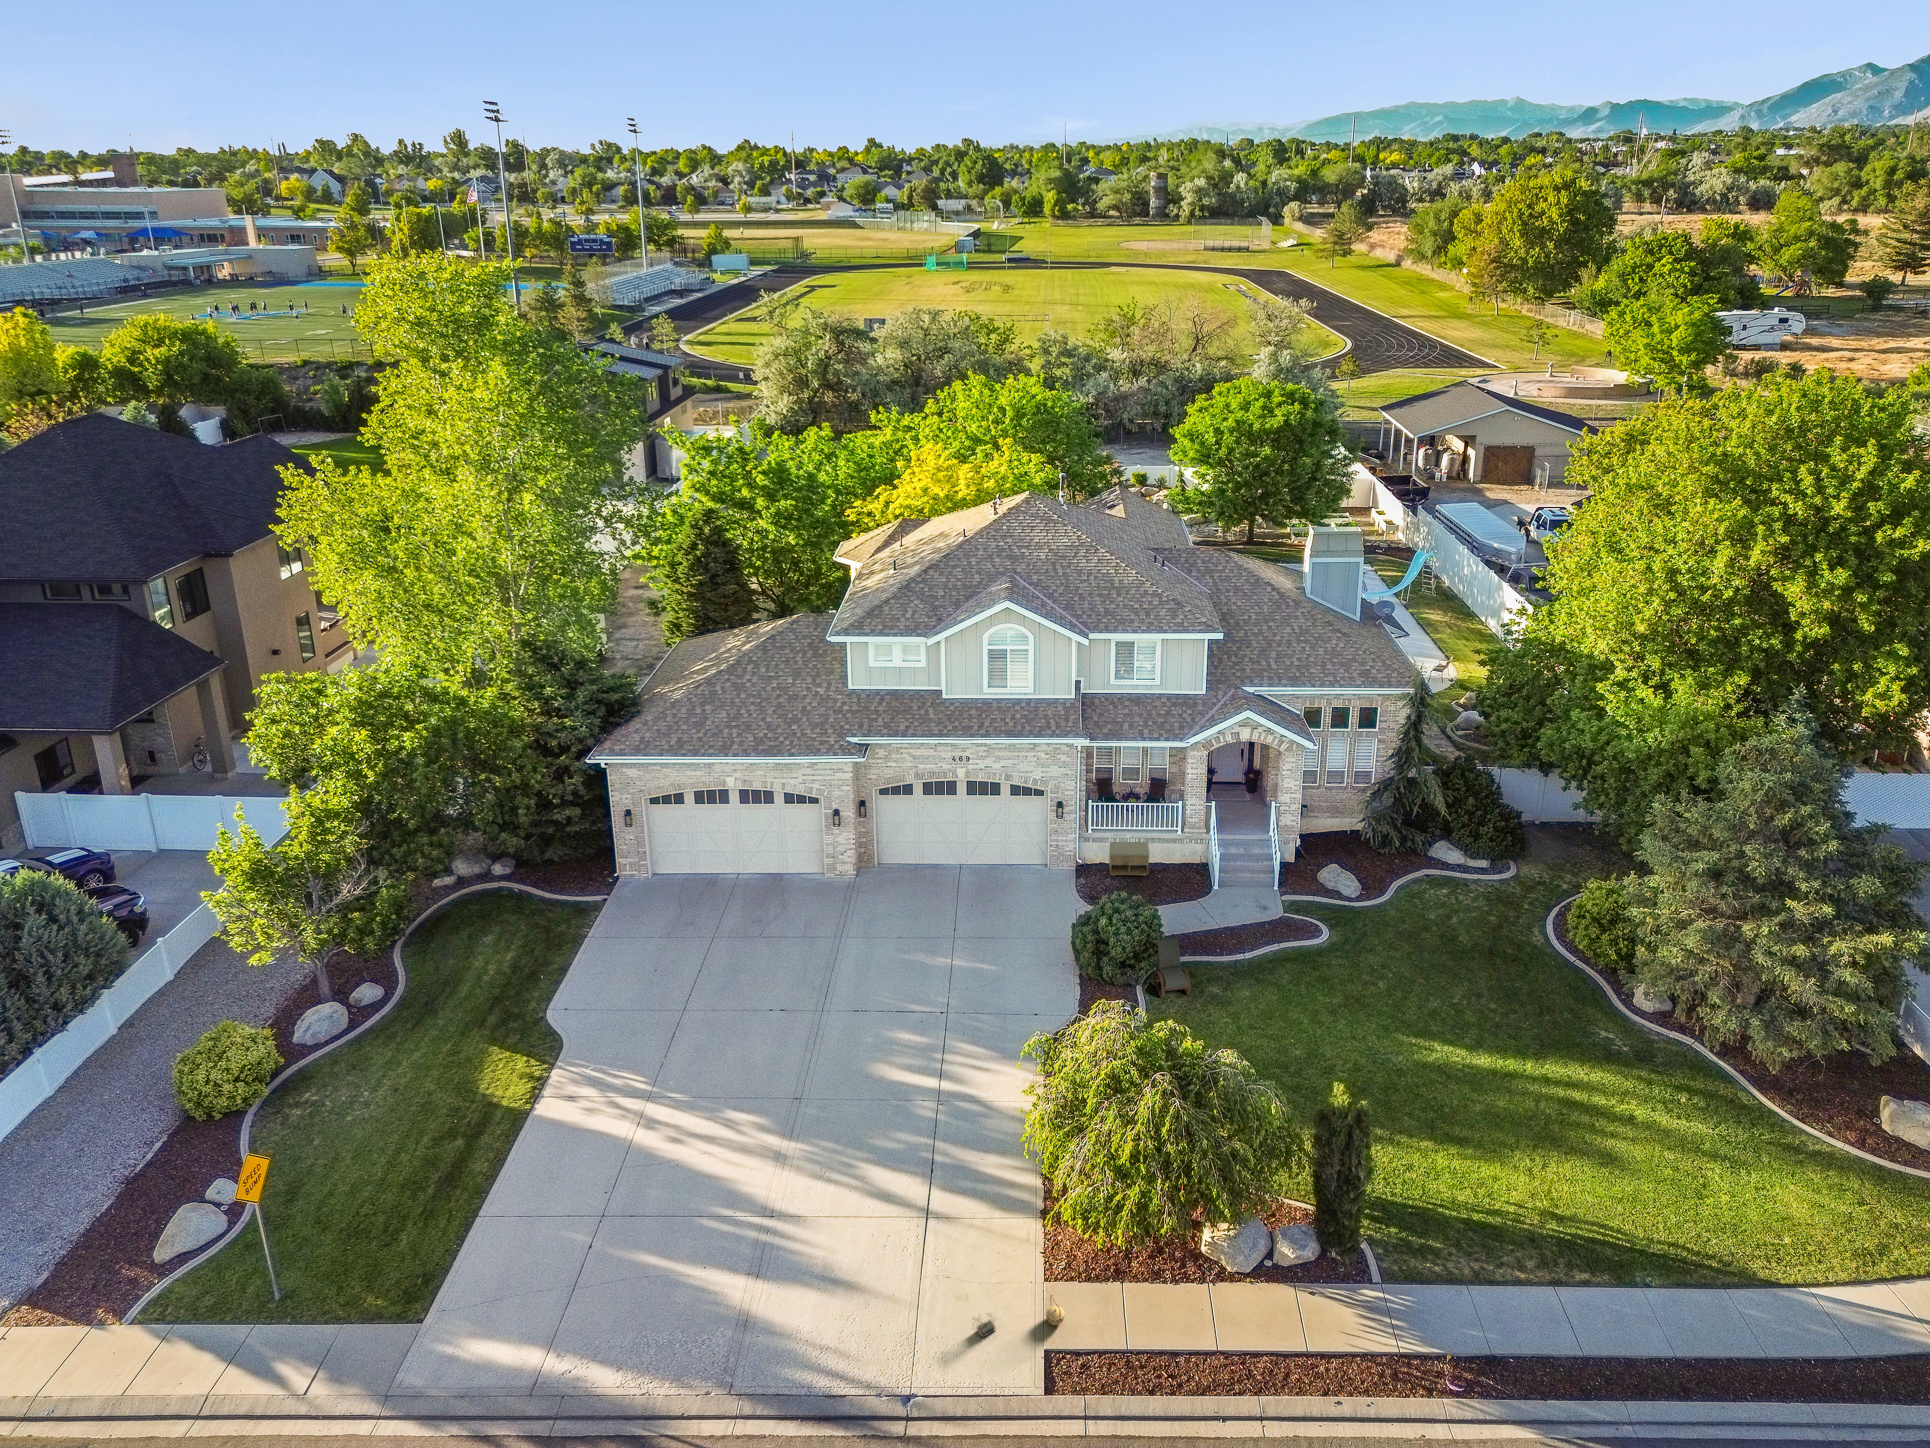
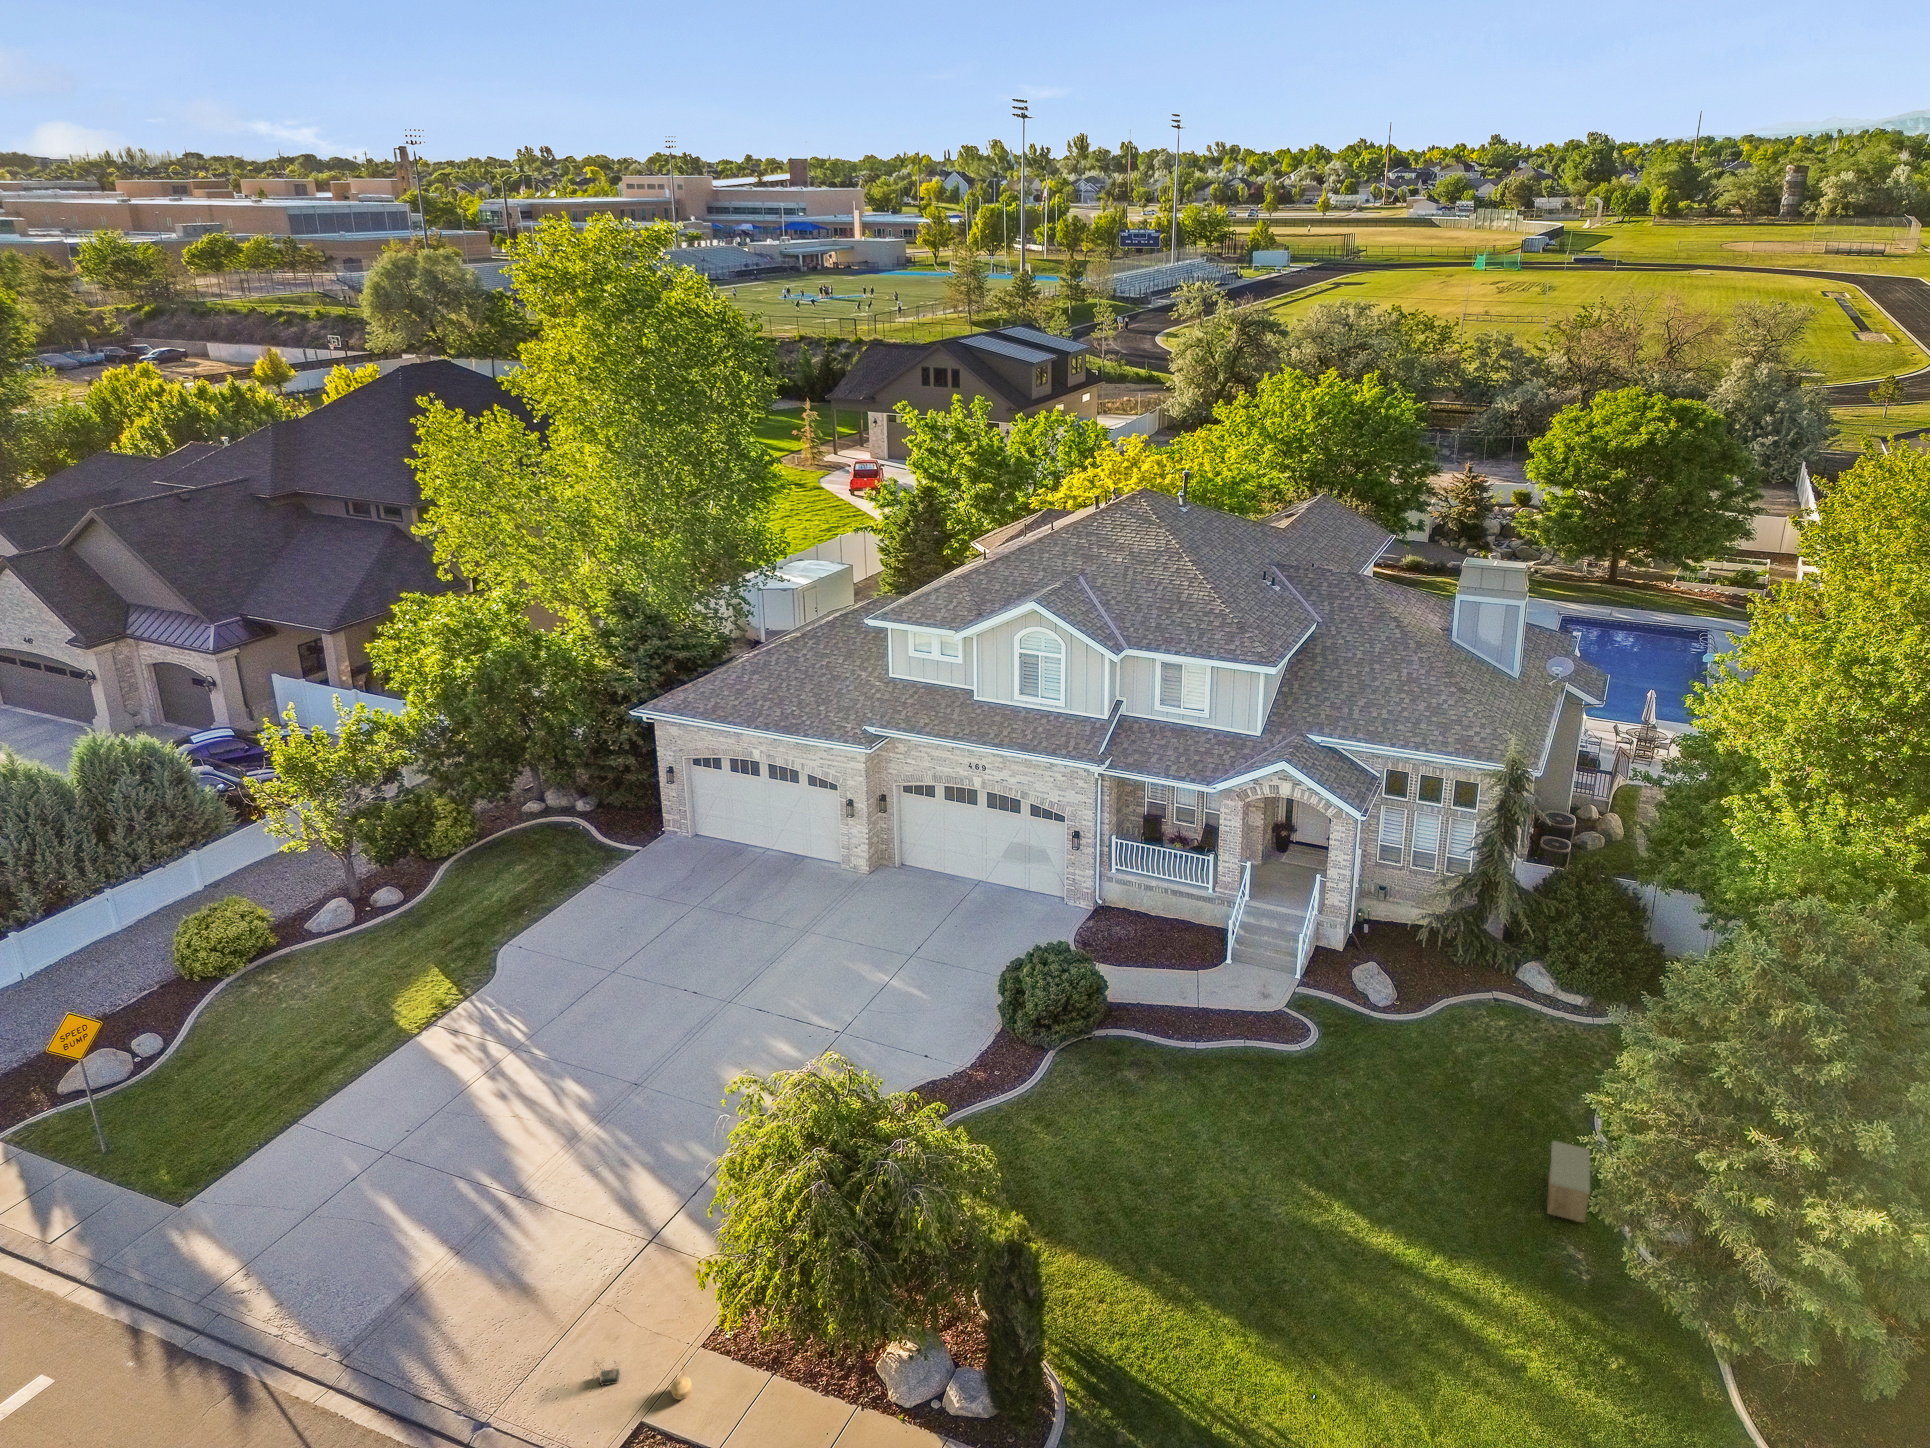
storage bench: present [1109,842,1149,876] -> present [1547,1141,1590,1223]
lounge chair: present [1153,937,1191,998] -> none [1069,1000,1110,1073]

